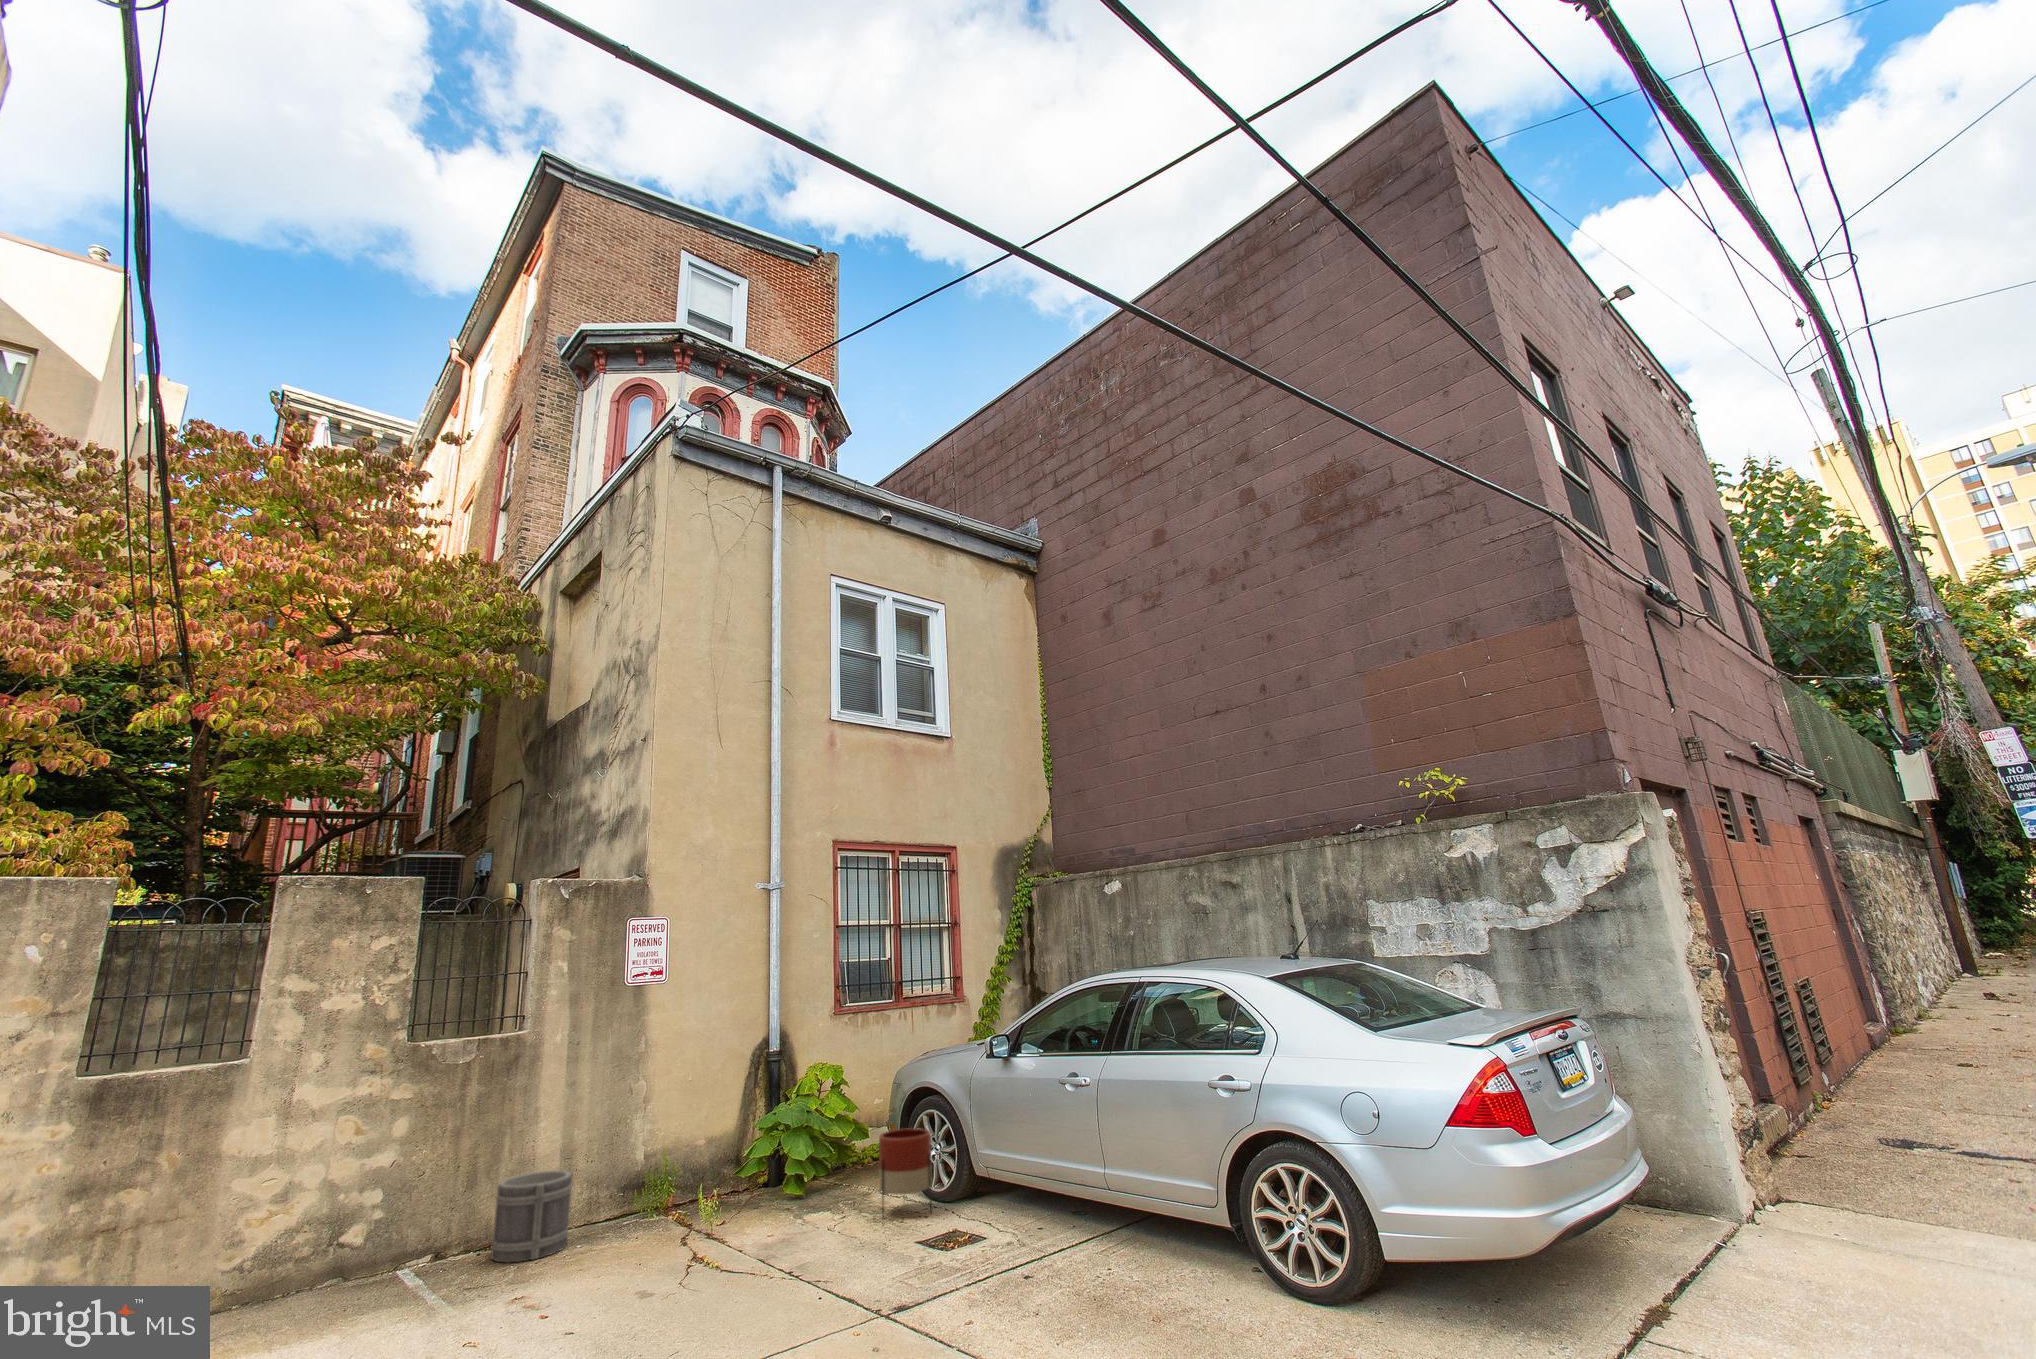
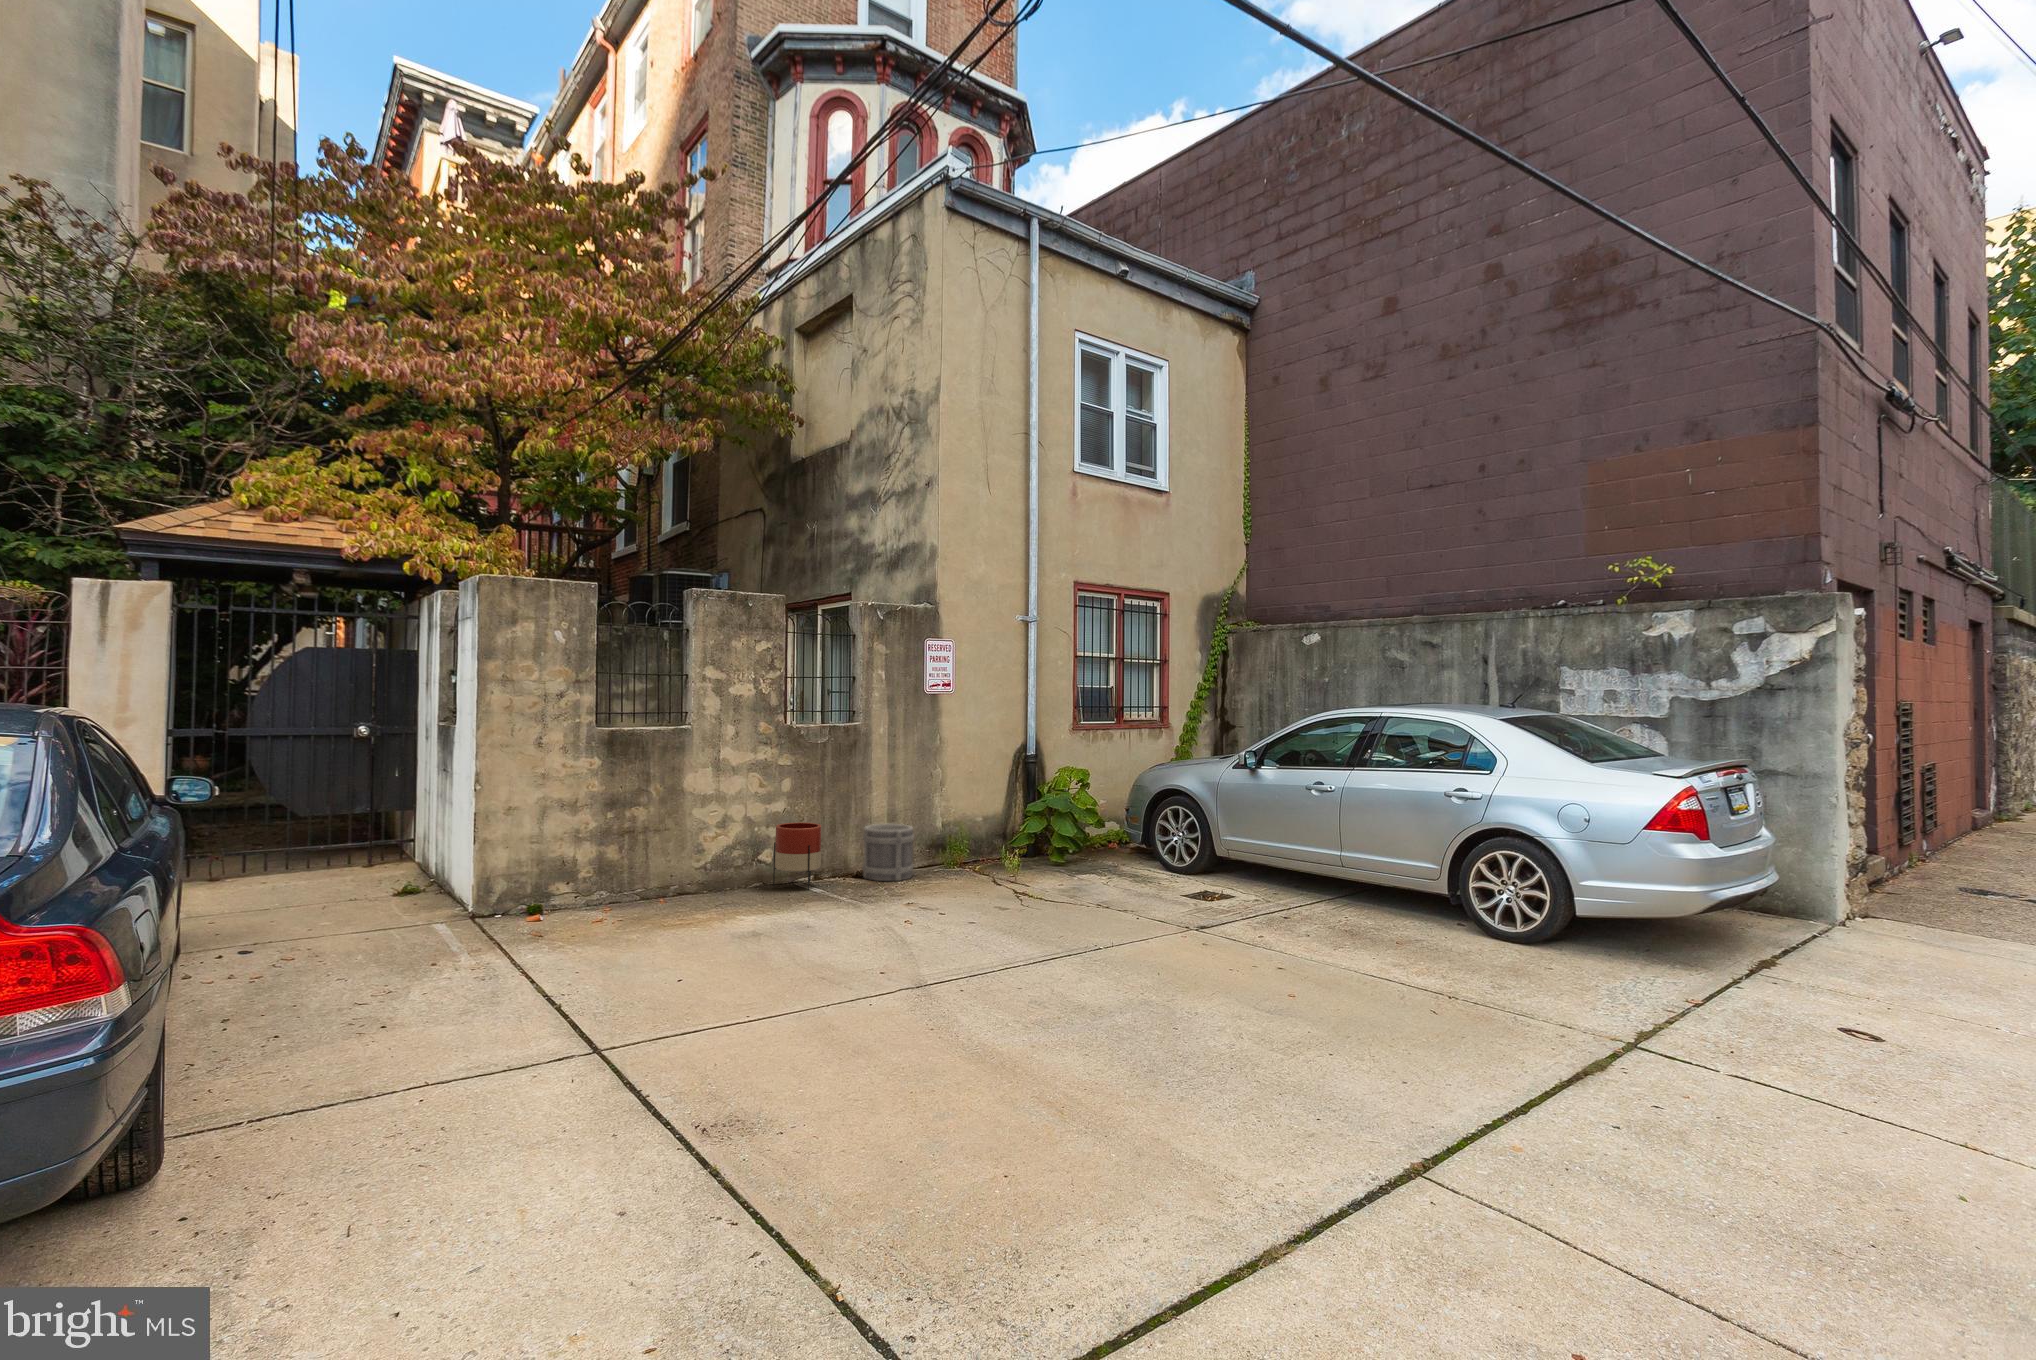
planter: present [879,1128,932,1217] -> present [773,822,821,890]

